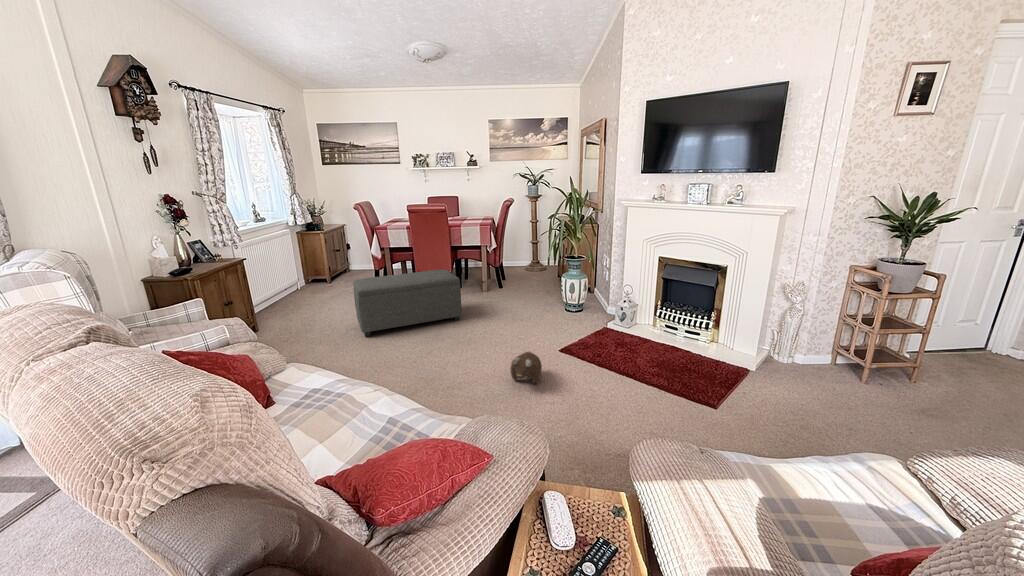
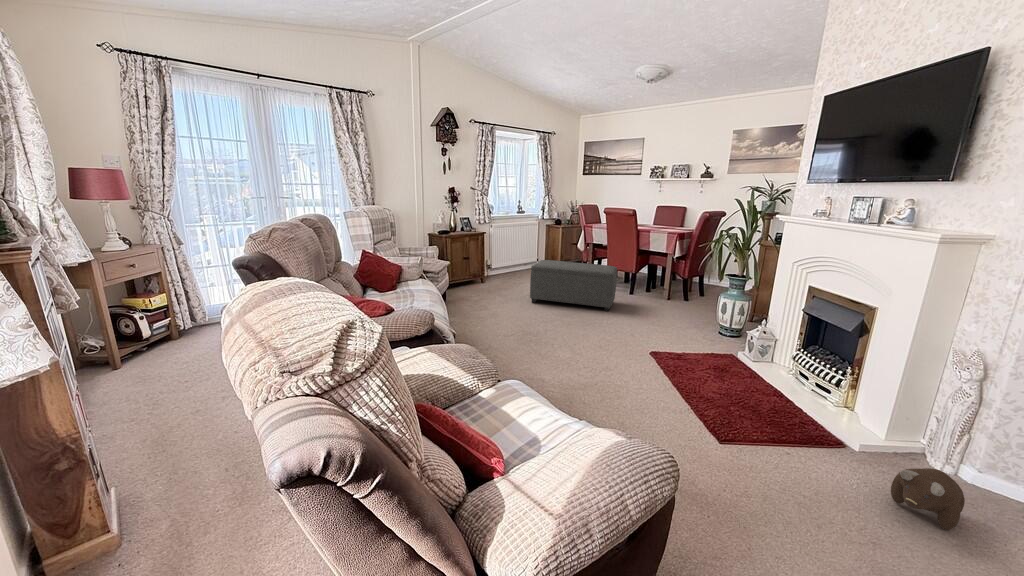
plush toy: present [511,352,542,384] -> present [891,468,965,530]

